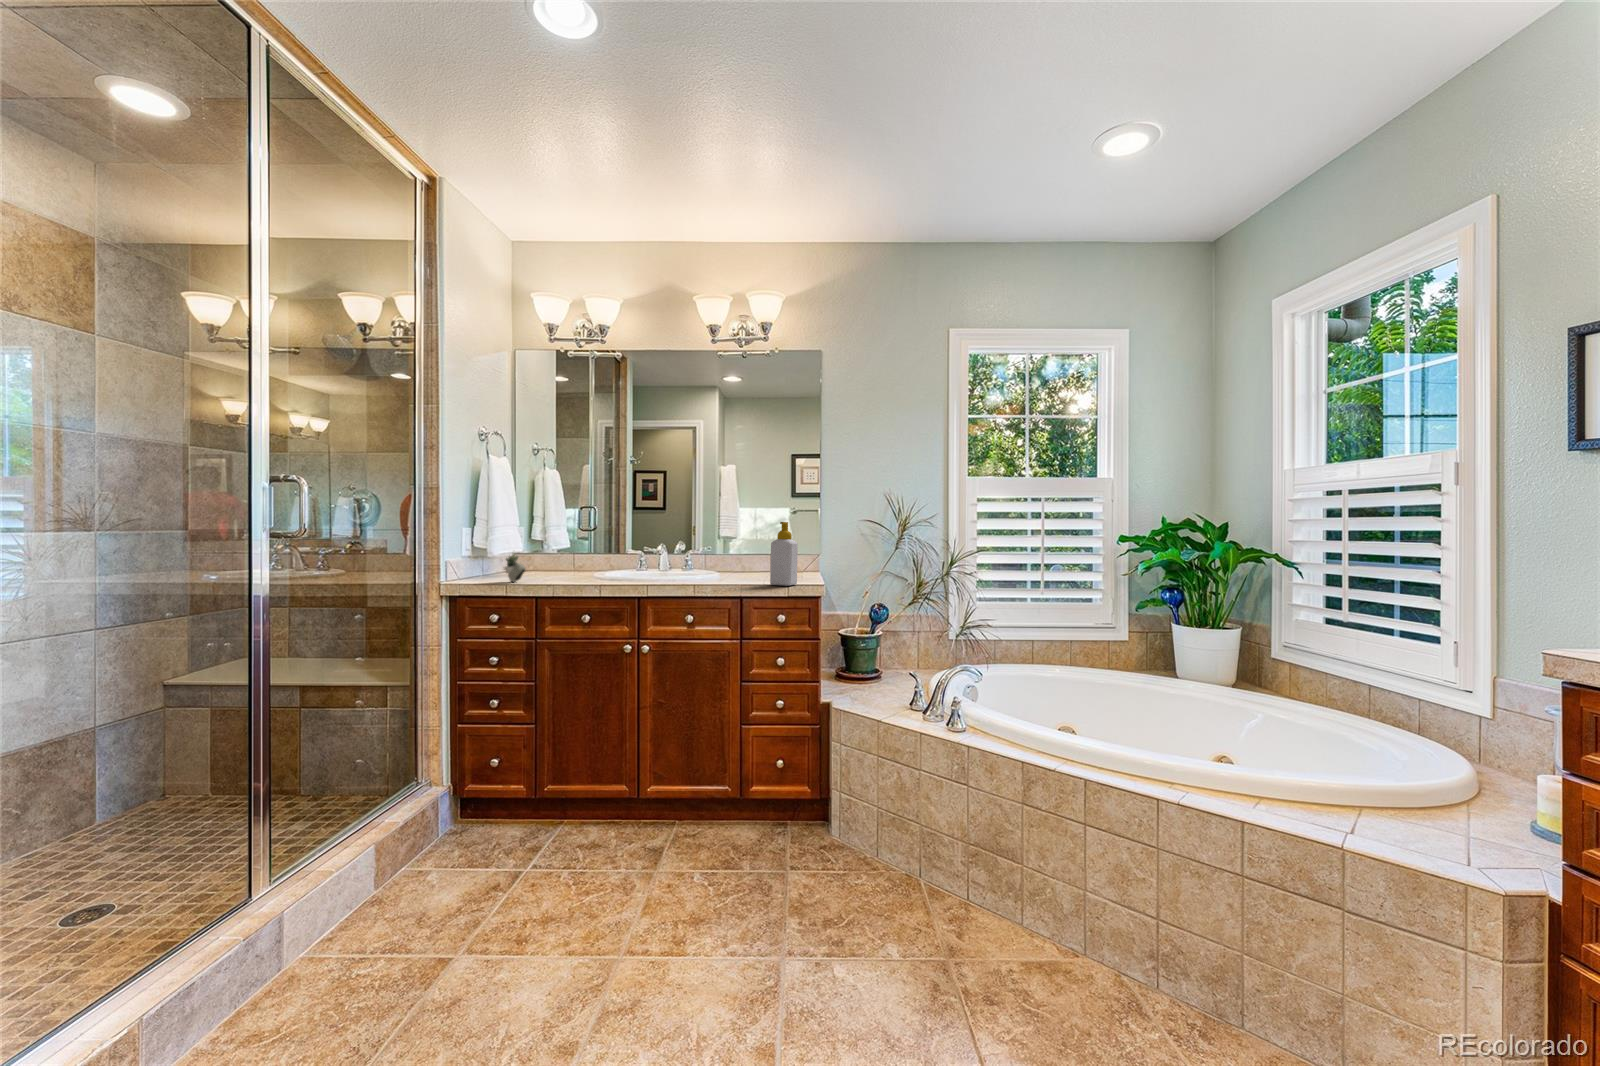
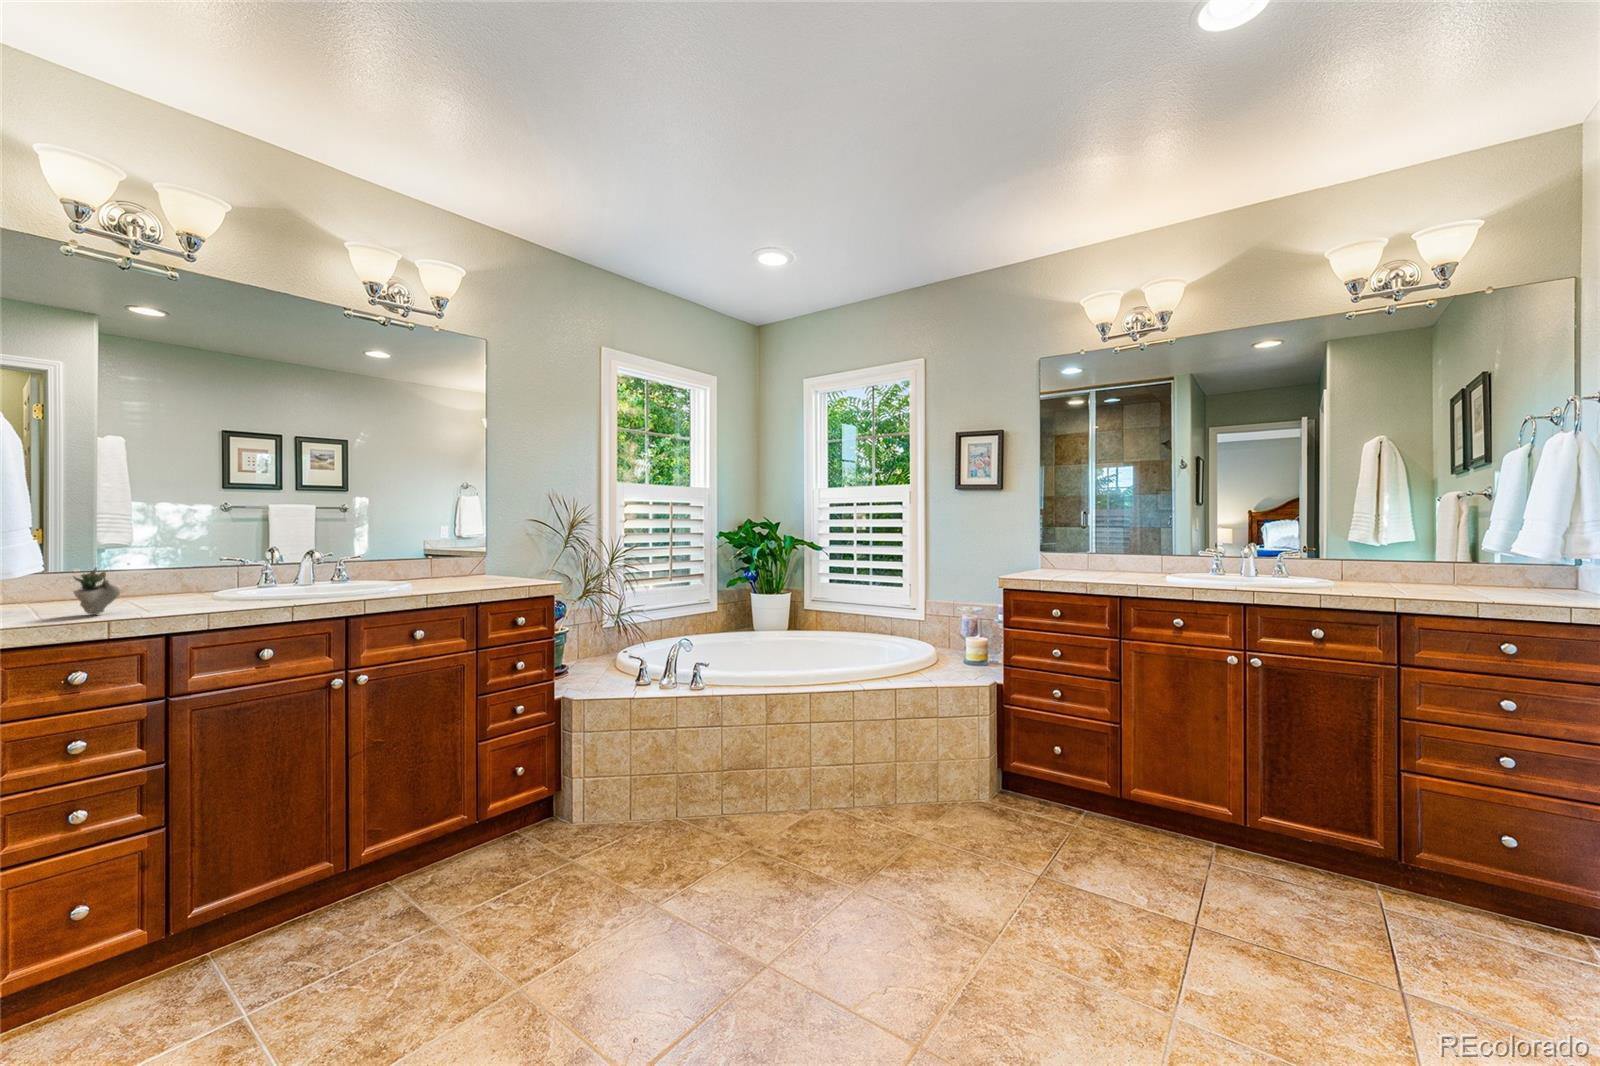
soap bottle: present [770,522,798,586] -> none [499,520,527,587]

